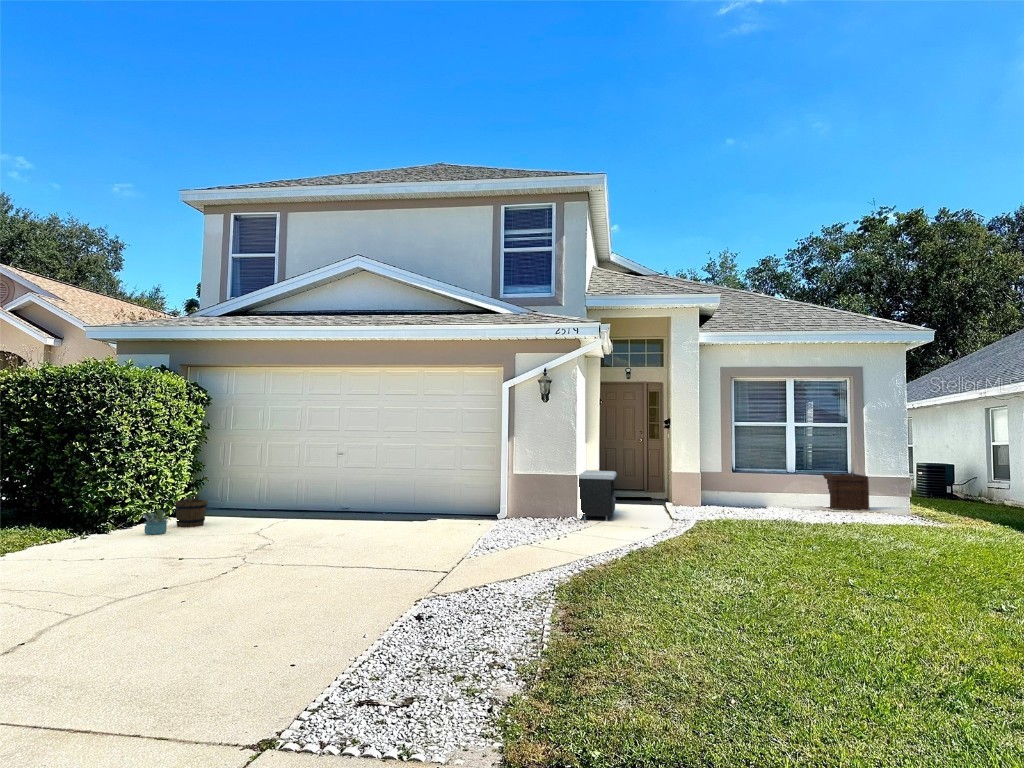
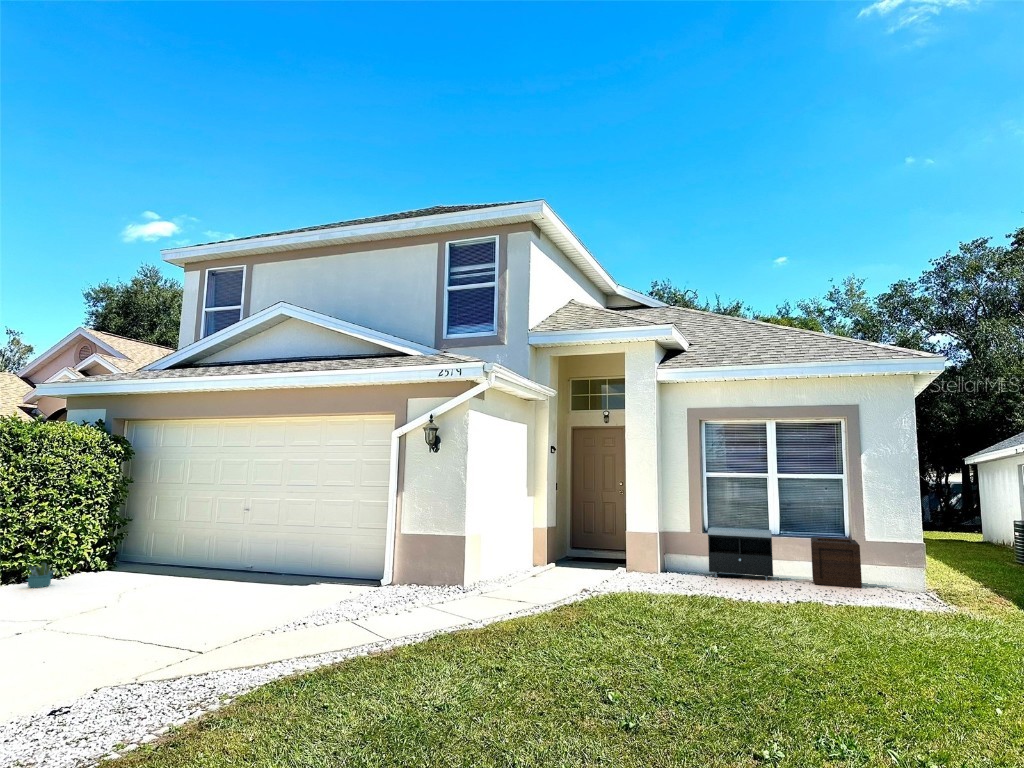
storage bench: present [579,471,617,521] -> present [708,527,773,580]
bucket: present [175,495,207,527] -> none [74,548,108,580]

